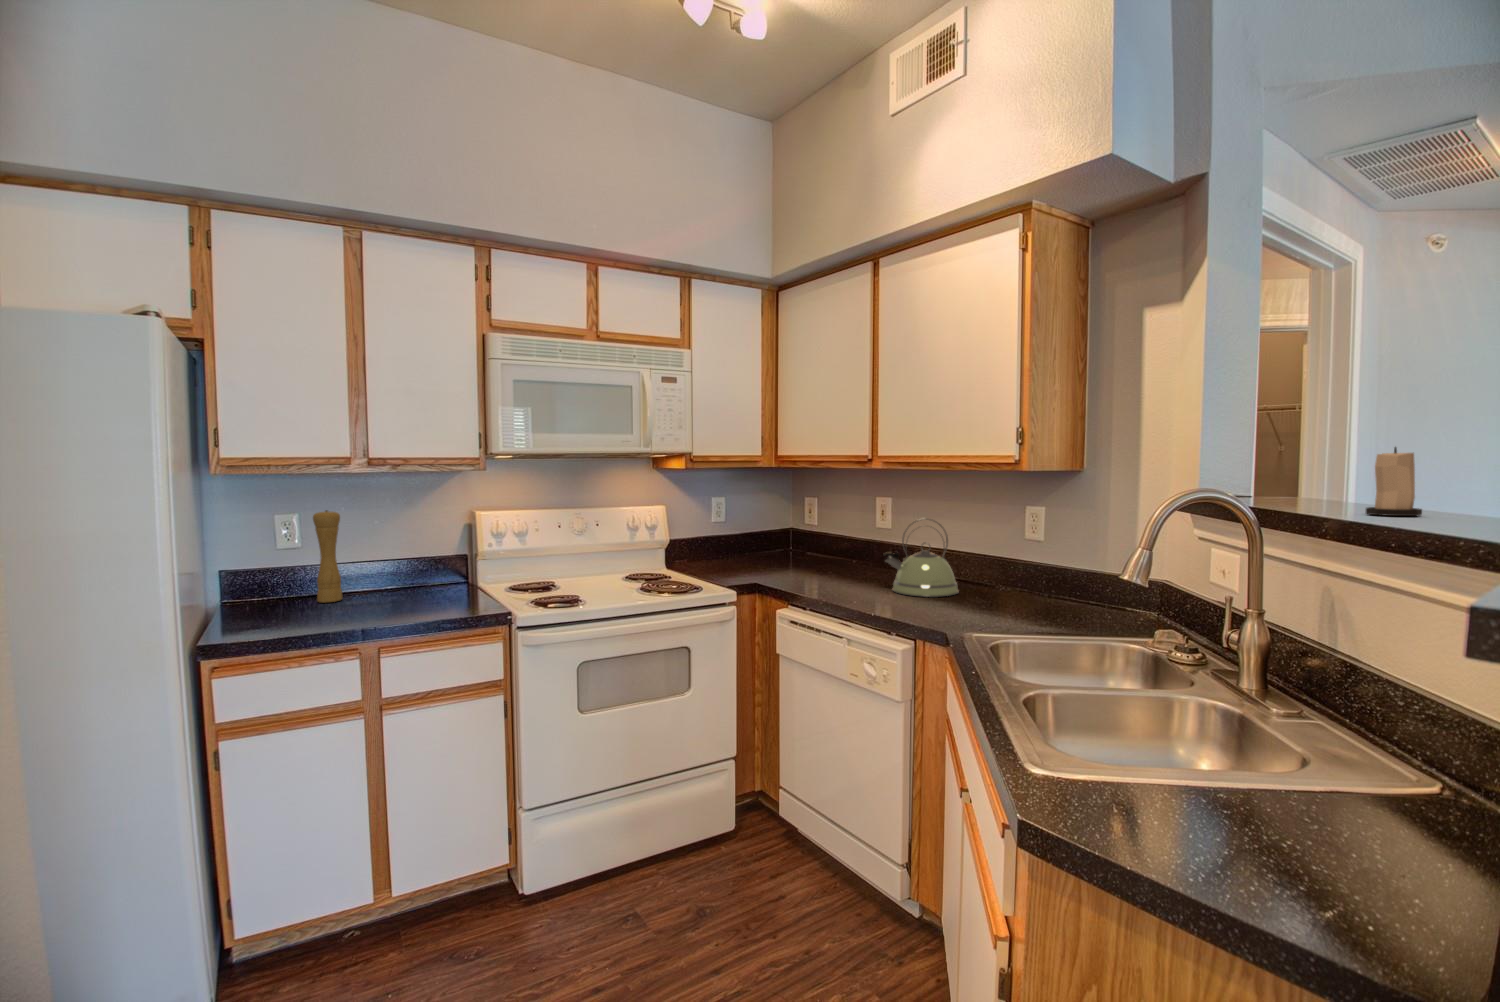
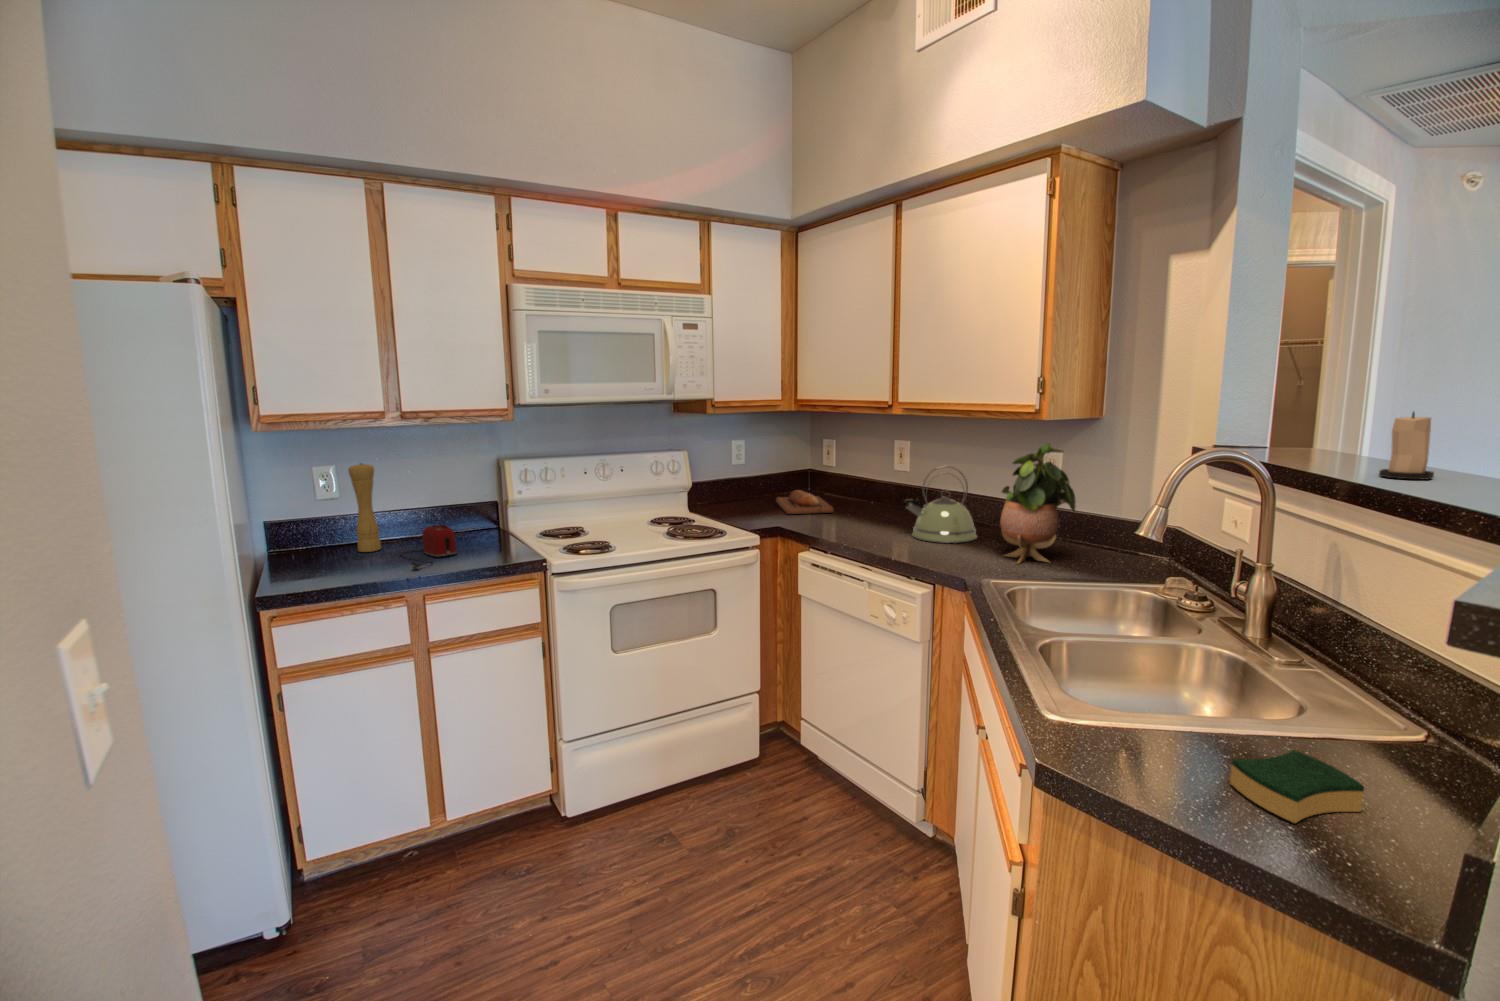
potted plant: none [981,493,1057,617] -> present [1000,443,1076,564]
bread loaf: none [757,546,814,570] -> present [776,490,834,514]
toaster: none [360,574,420,619] -> present [400,525,456,569]
sponge: none [1233,802,1384,885] -> present [1230,750,1364,823]

